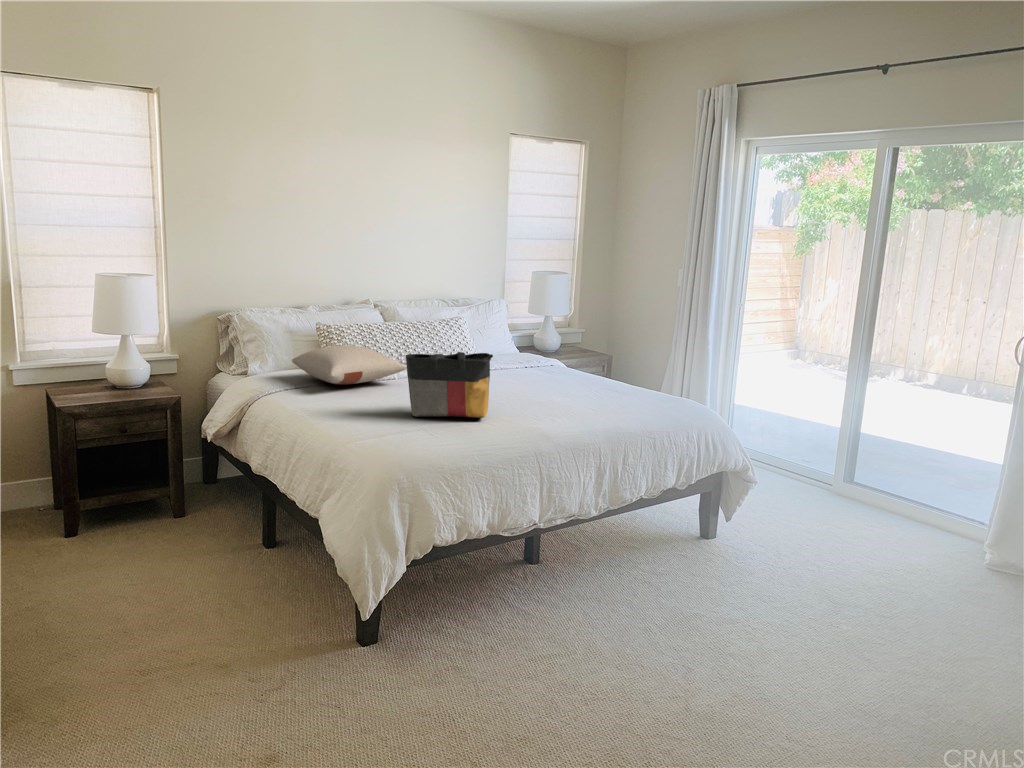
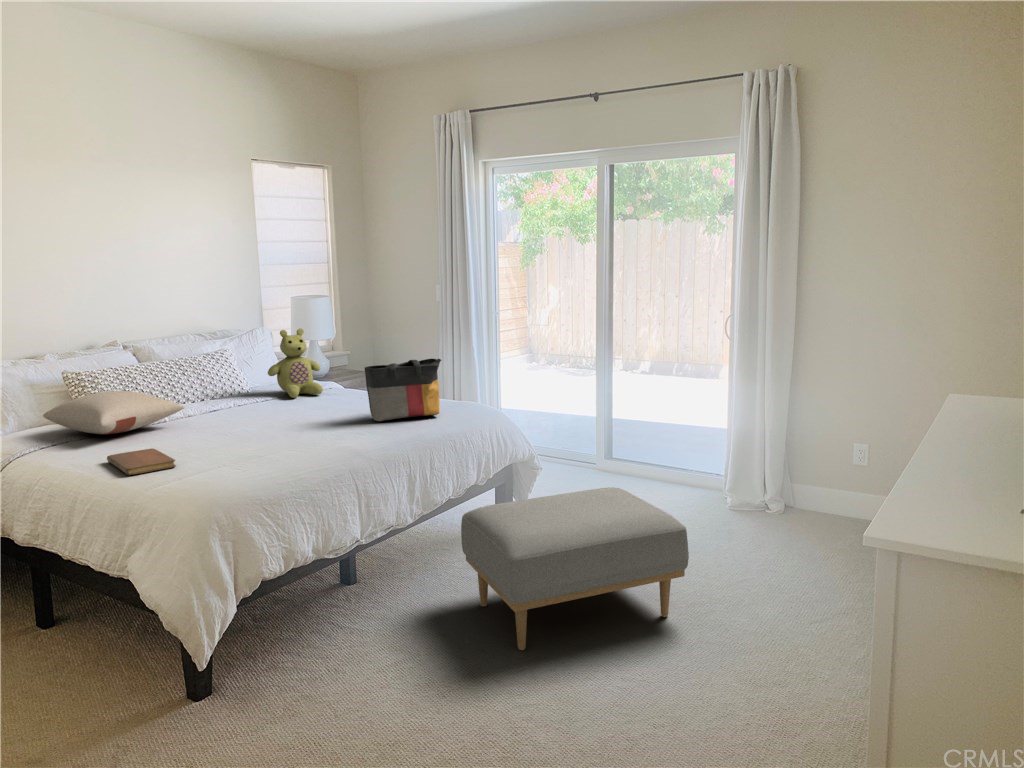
stuffed bear: none [493,303,544,371] -> present [268,328,323,398]
tote bag: present [406,352,493,418] -> present [365,359,441,421]
notebook: none [327,404,380,426] -> present [107,448,176,475]
ottoman: none [643,513,903,678] -> present [461,487,689,650]

